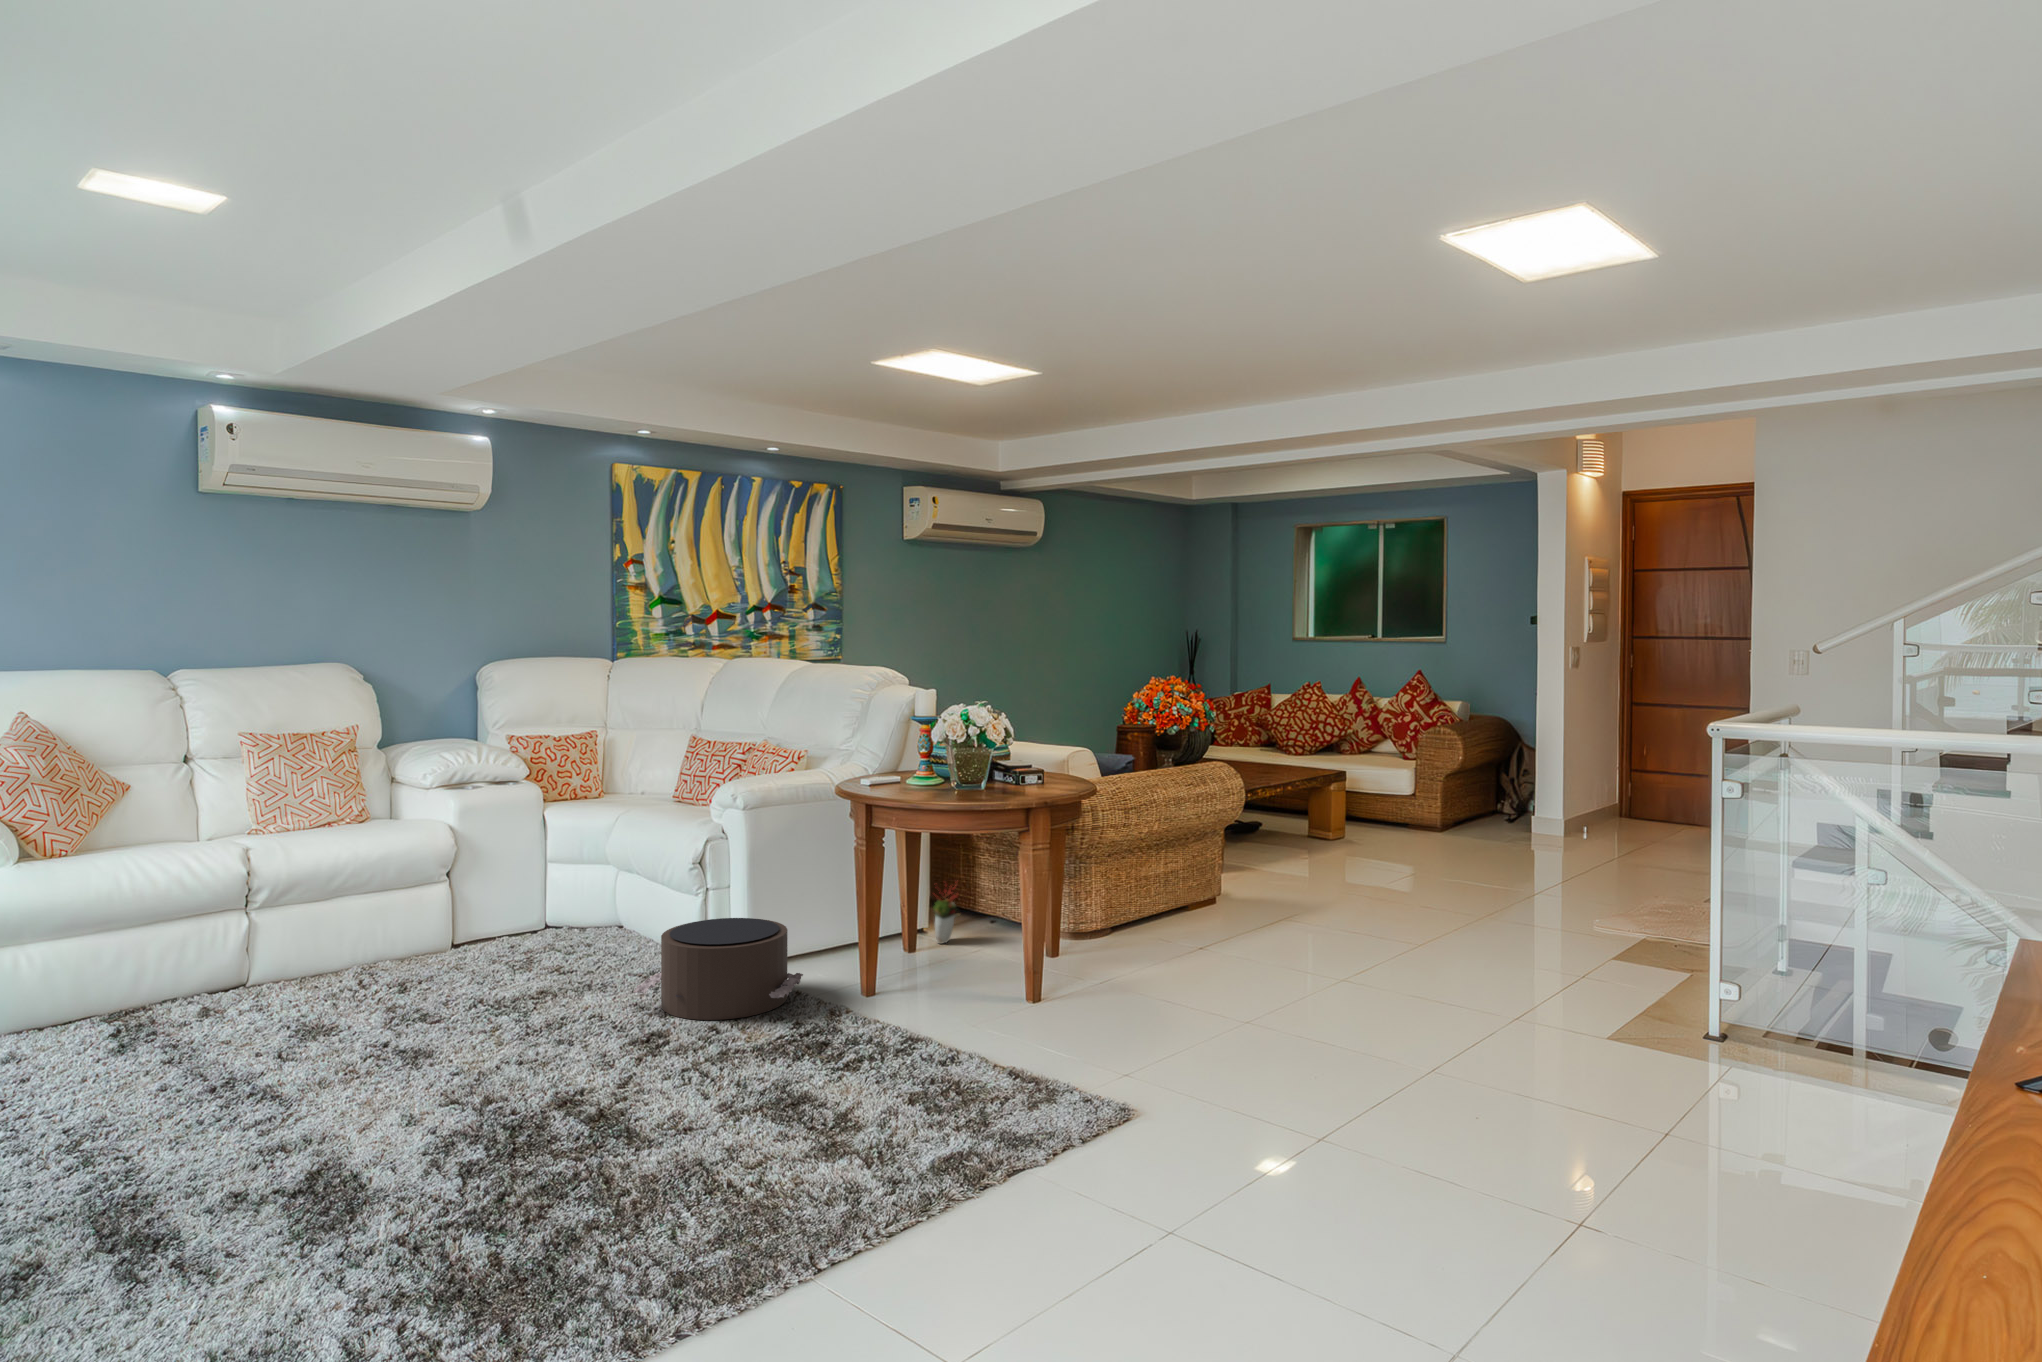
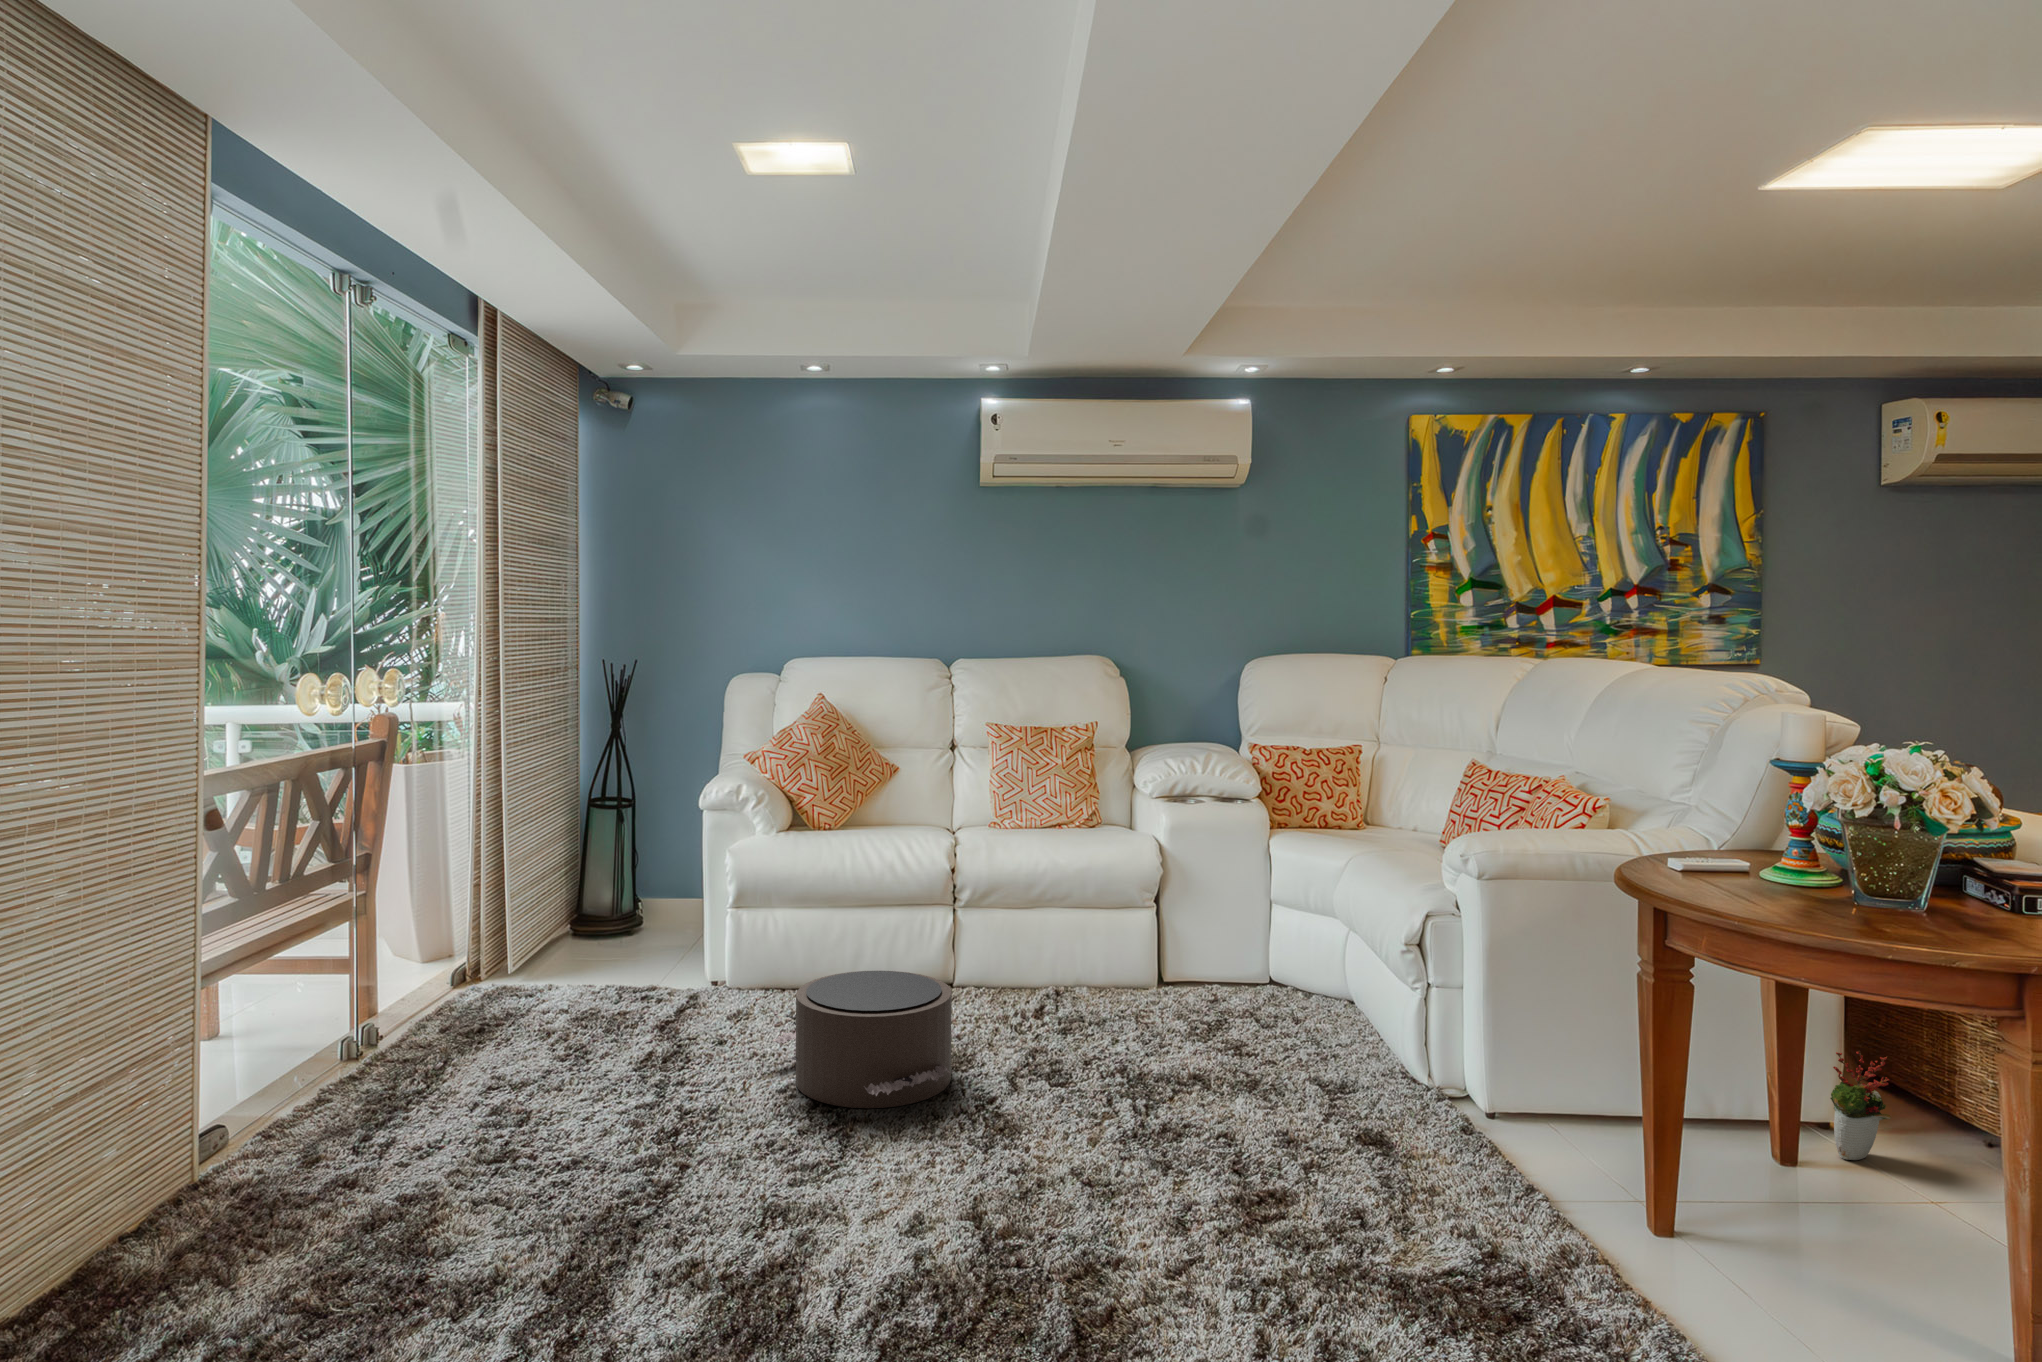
pouf: present [633,918,803,1020] -> present [773,971,953,1108]

